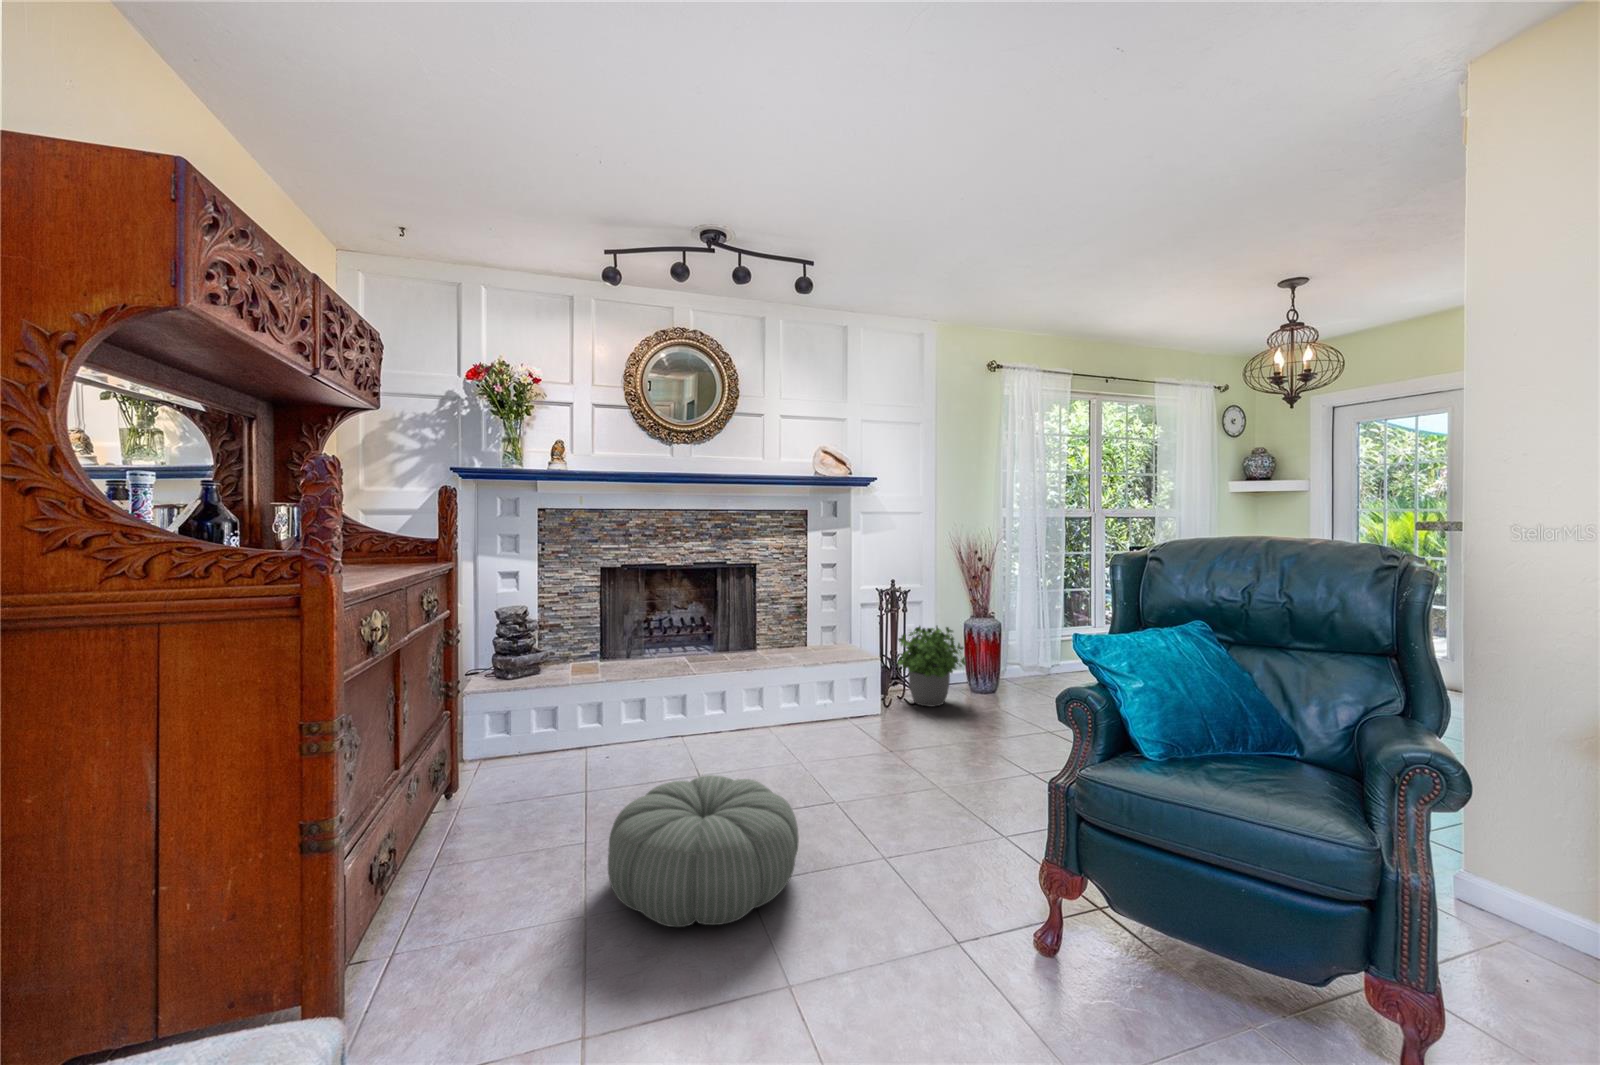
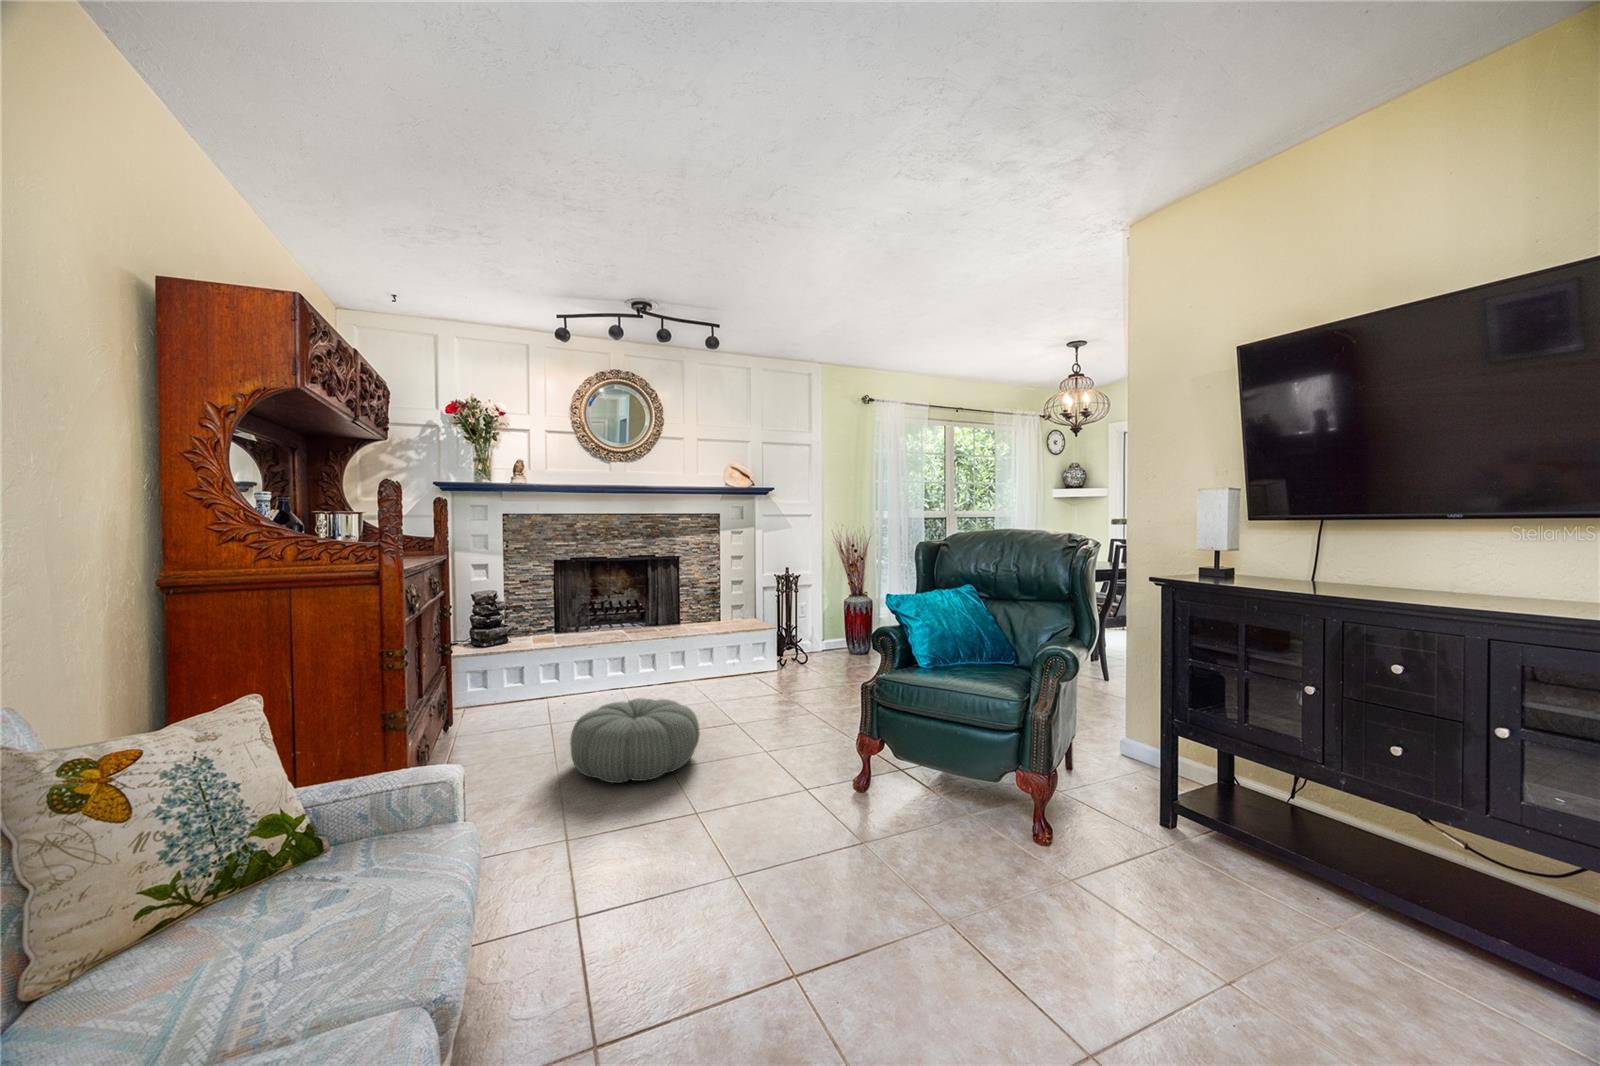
potted plant: present [898,626,966,707] -> none [791,602,843,664]

